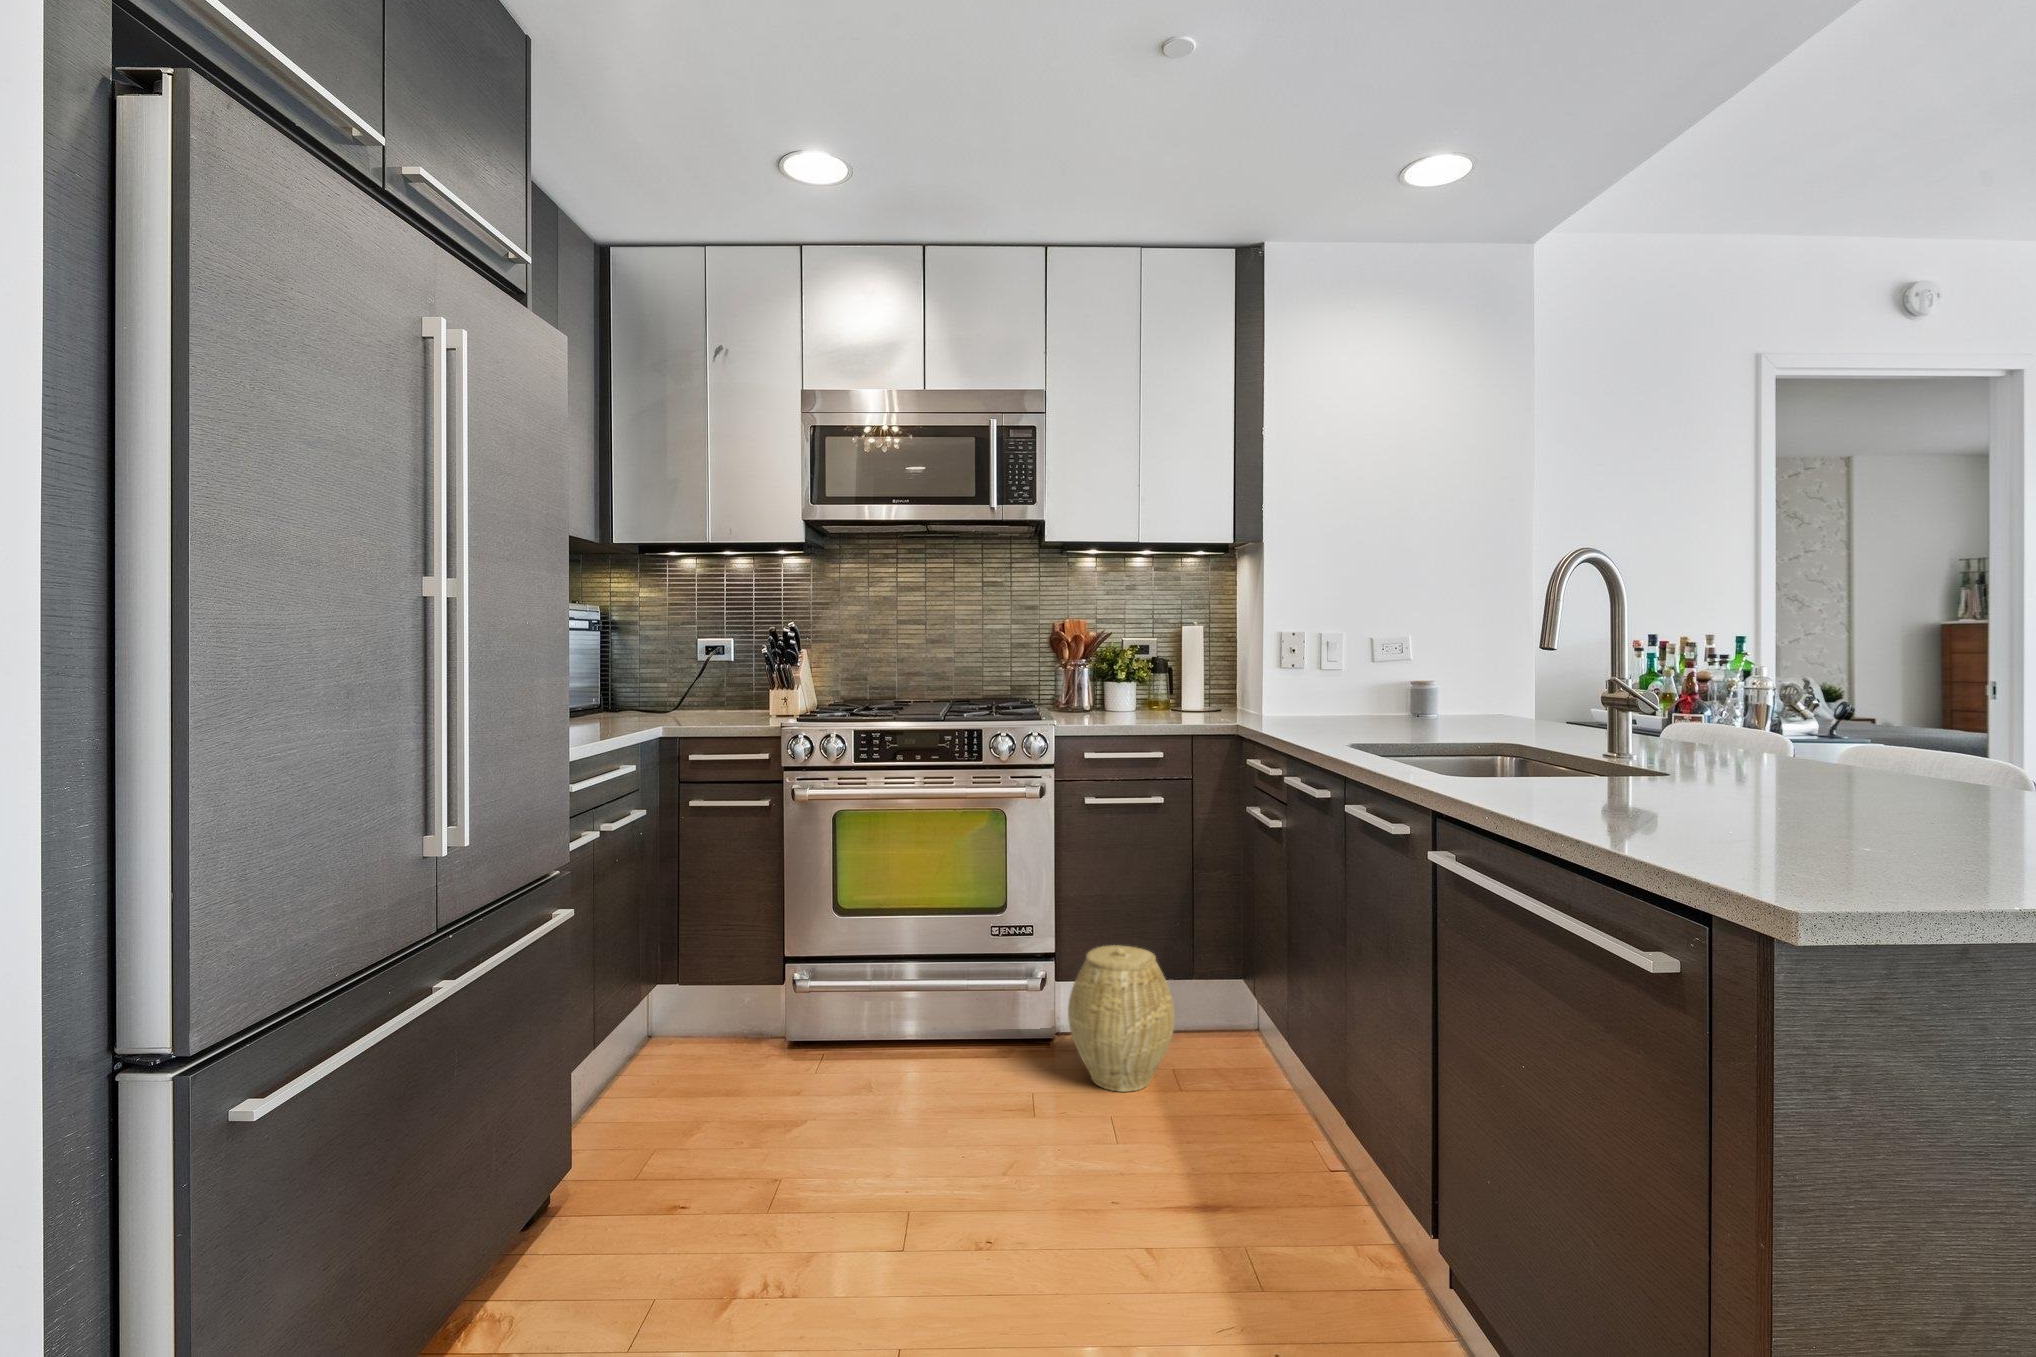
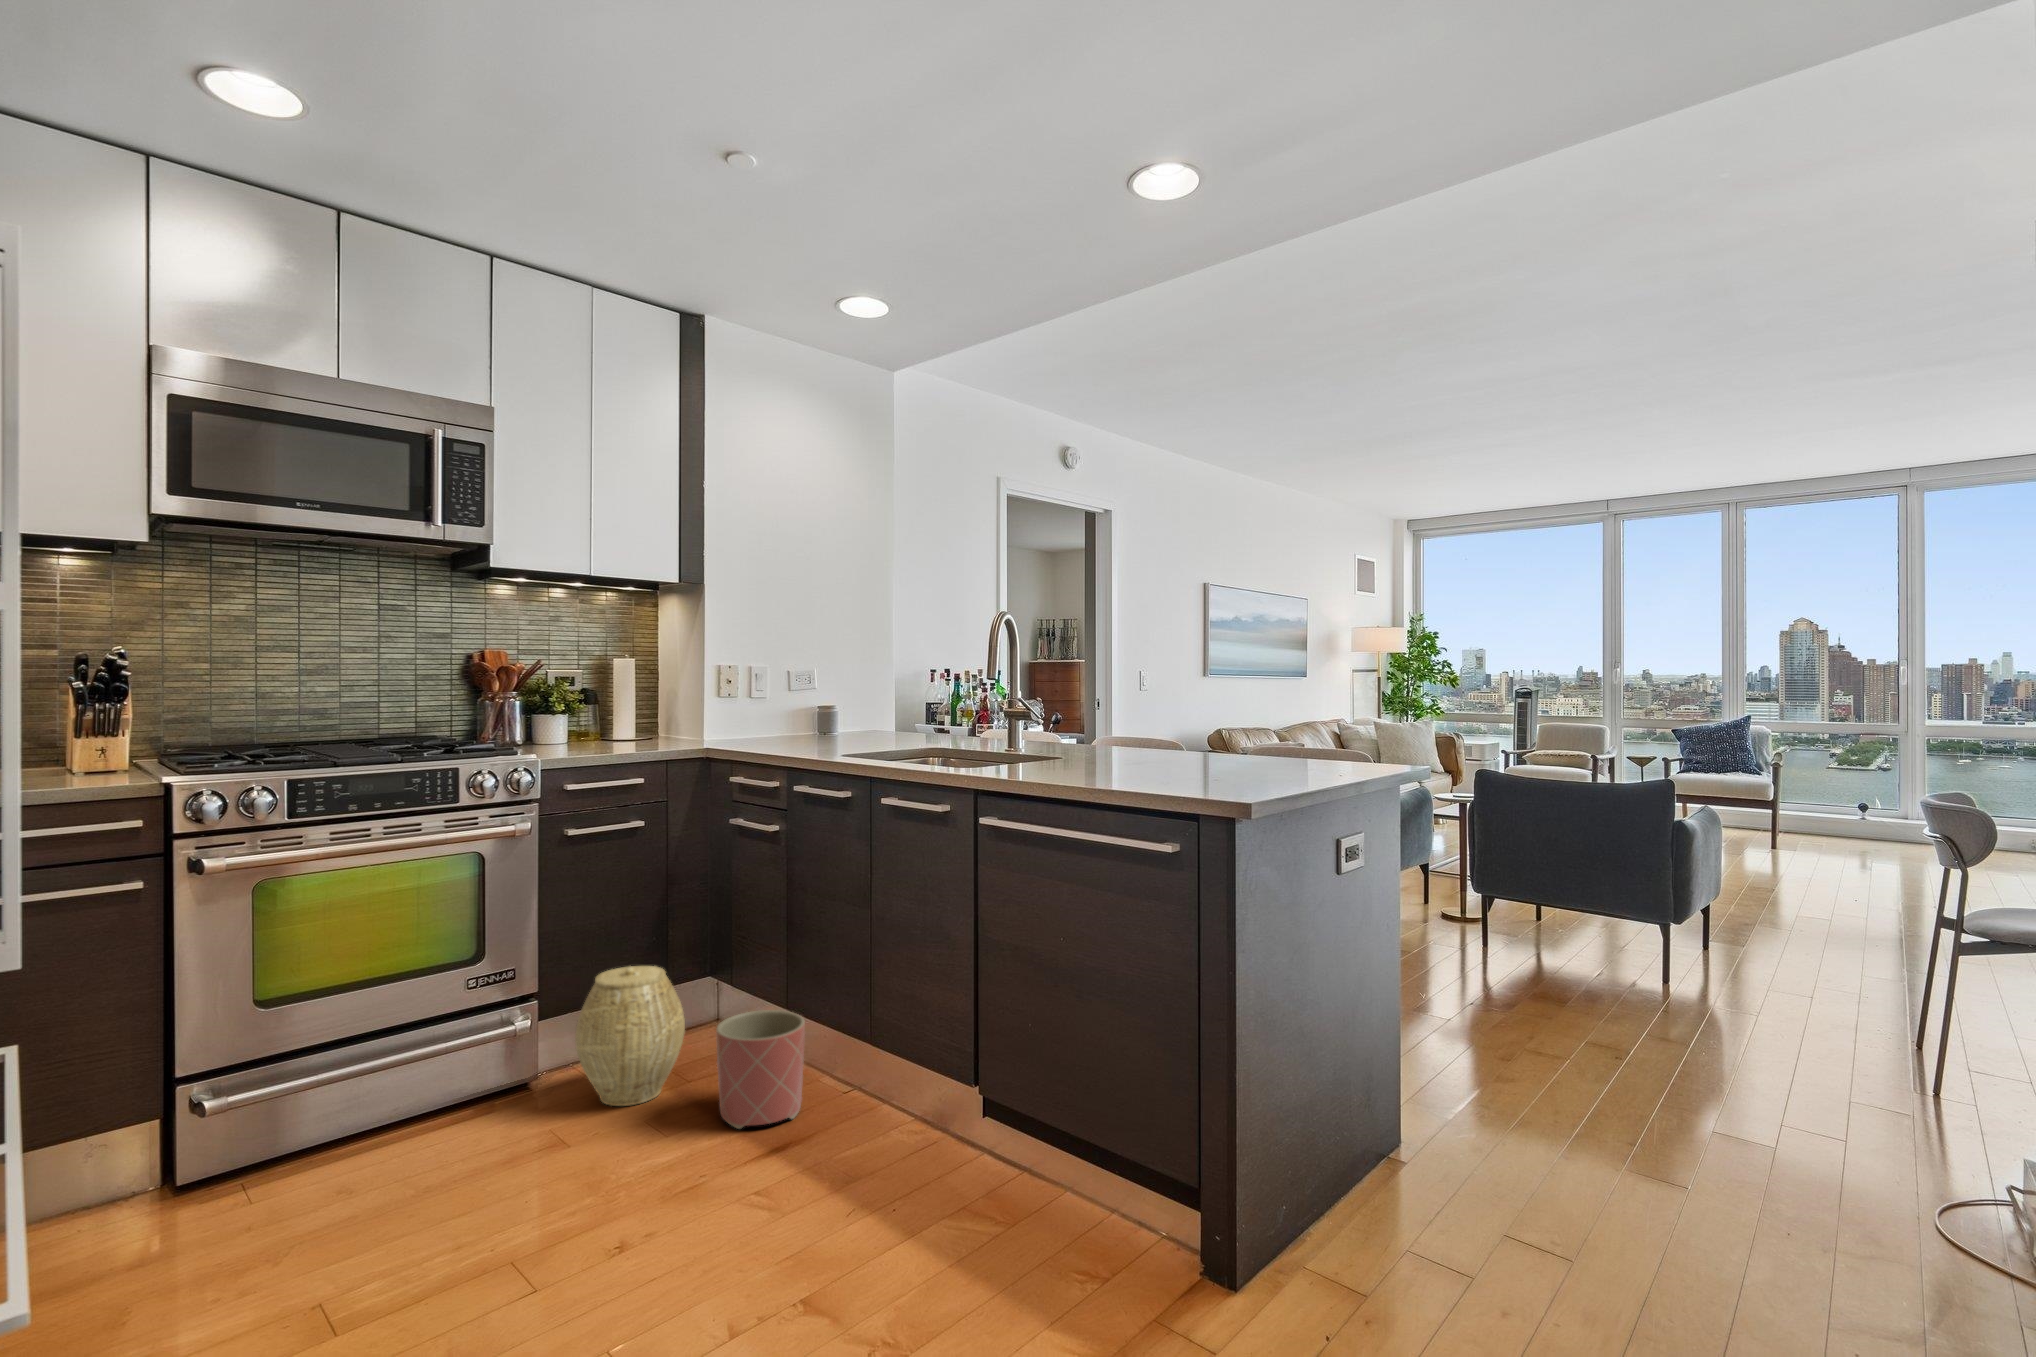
planter: none [1167,1030,1269,1173] -> present [716,1010,805,1129]

